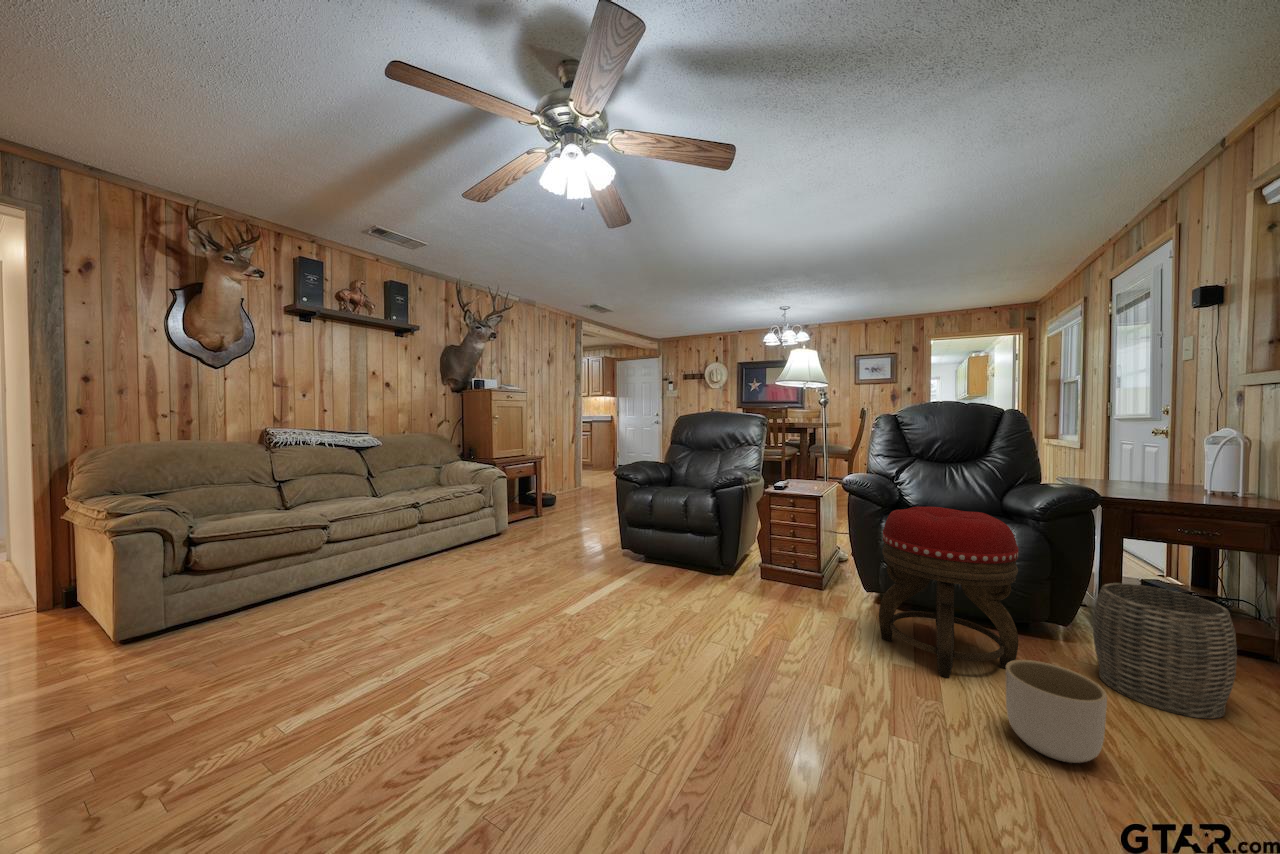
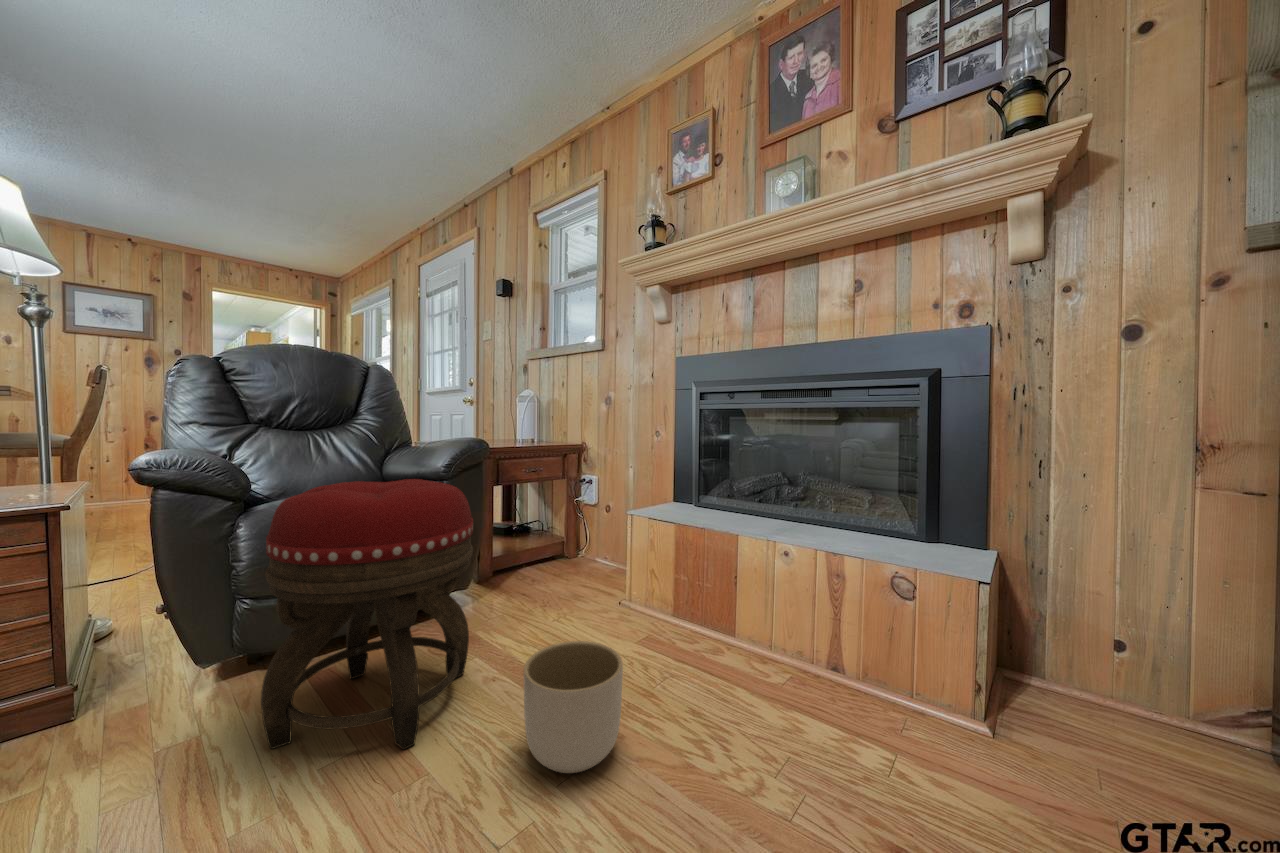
woven basket: present [1093,583,1237,719] -> none [513,524,605,641]

